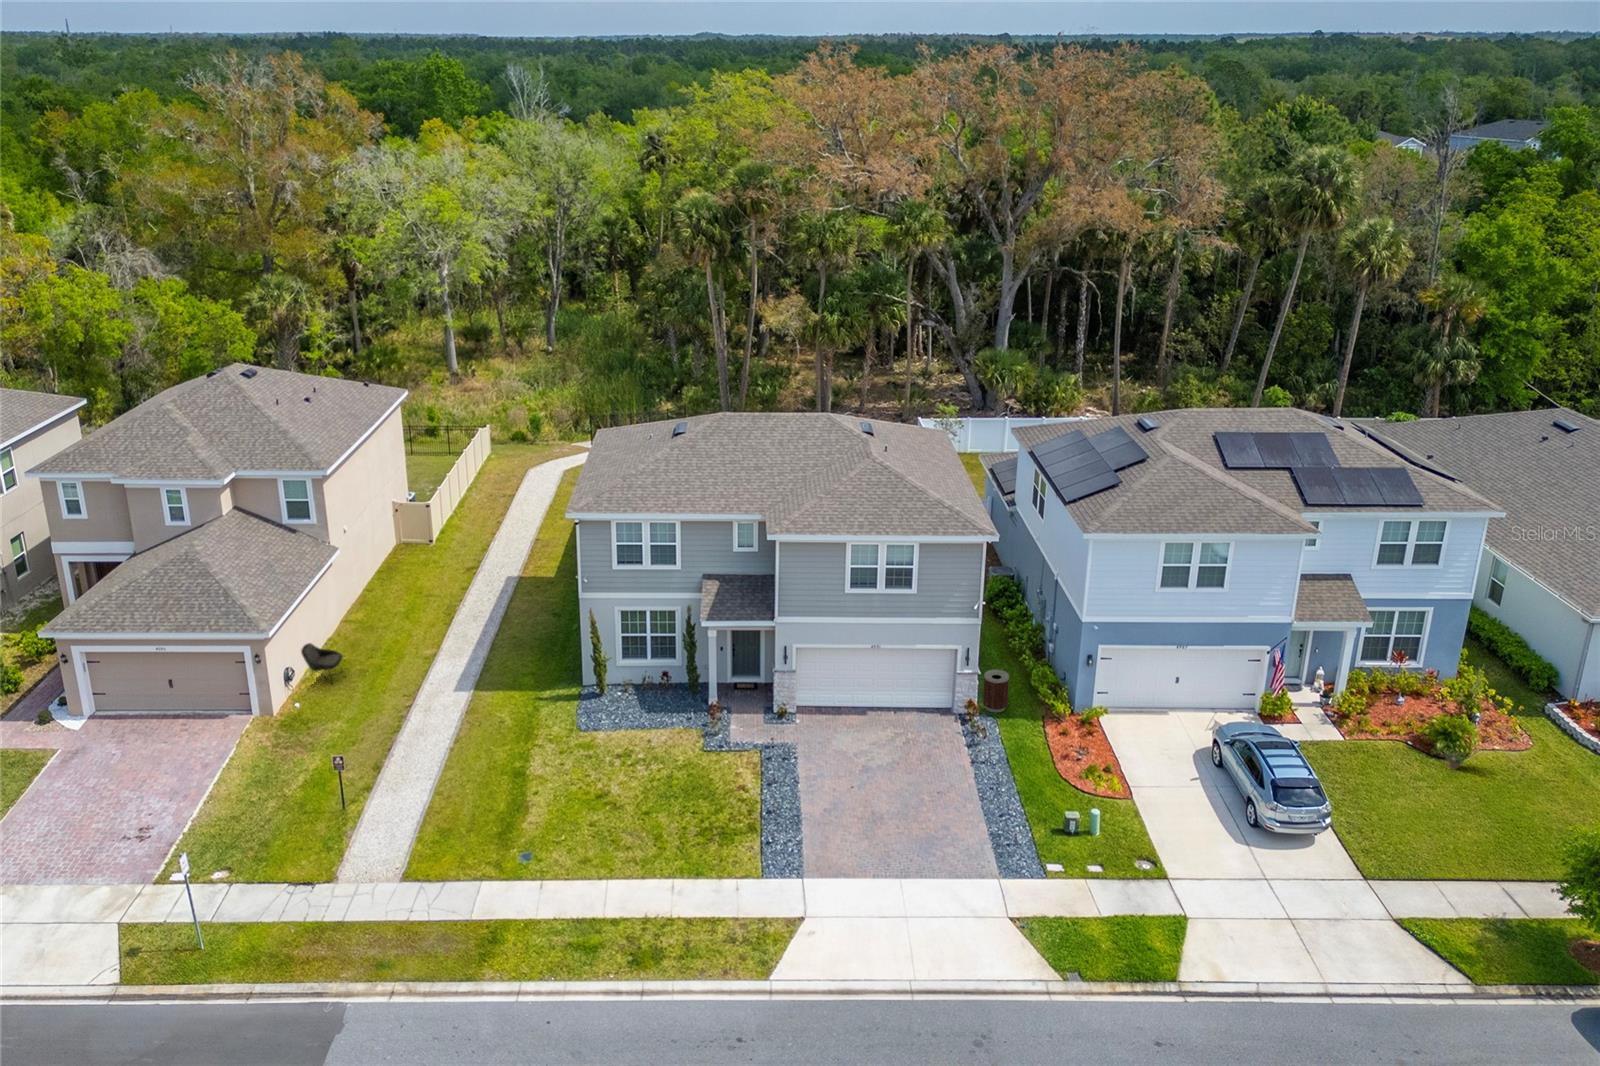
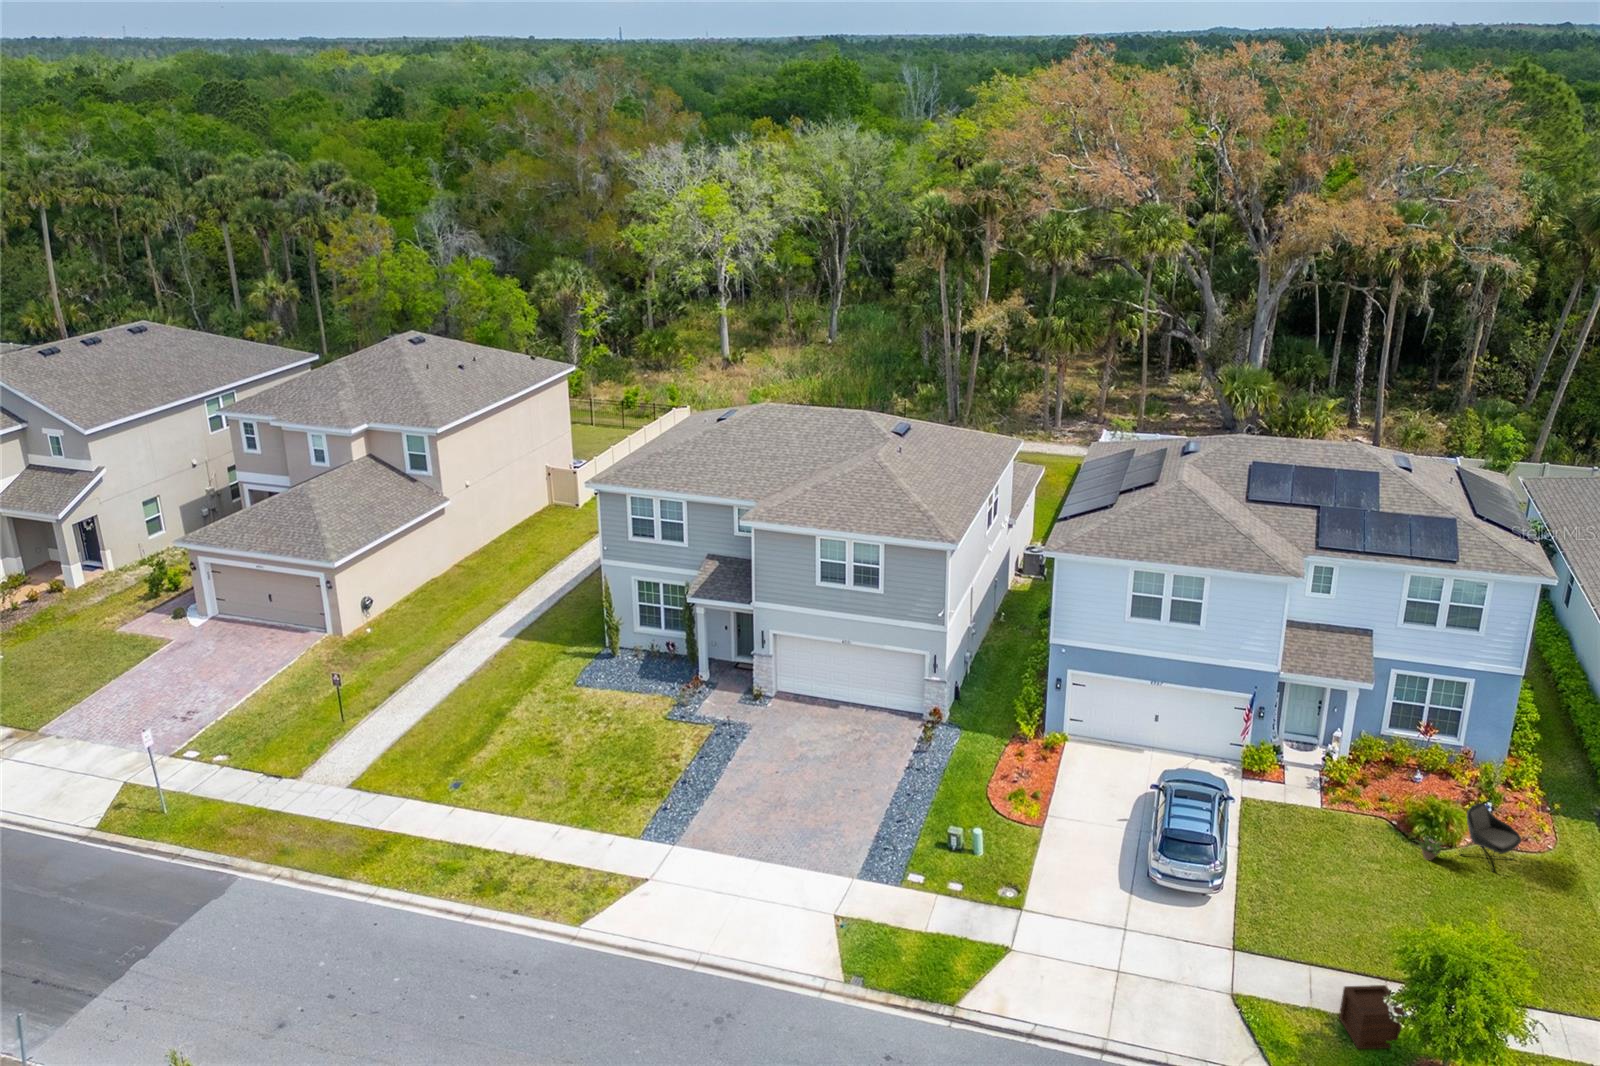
lounge chair: present [301,643,342,672] -> present [1459,804,1521,871]
trash can: present [983,670,1009,713] -> none [950,680,976,724]
wooden crate: none [1482,881,1550,941] -> present [1339,985,1405,1049]

